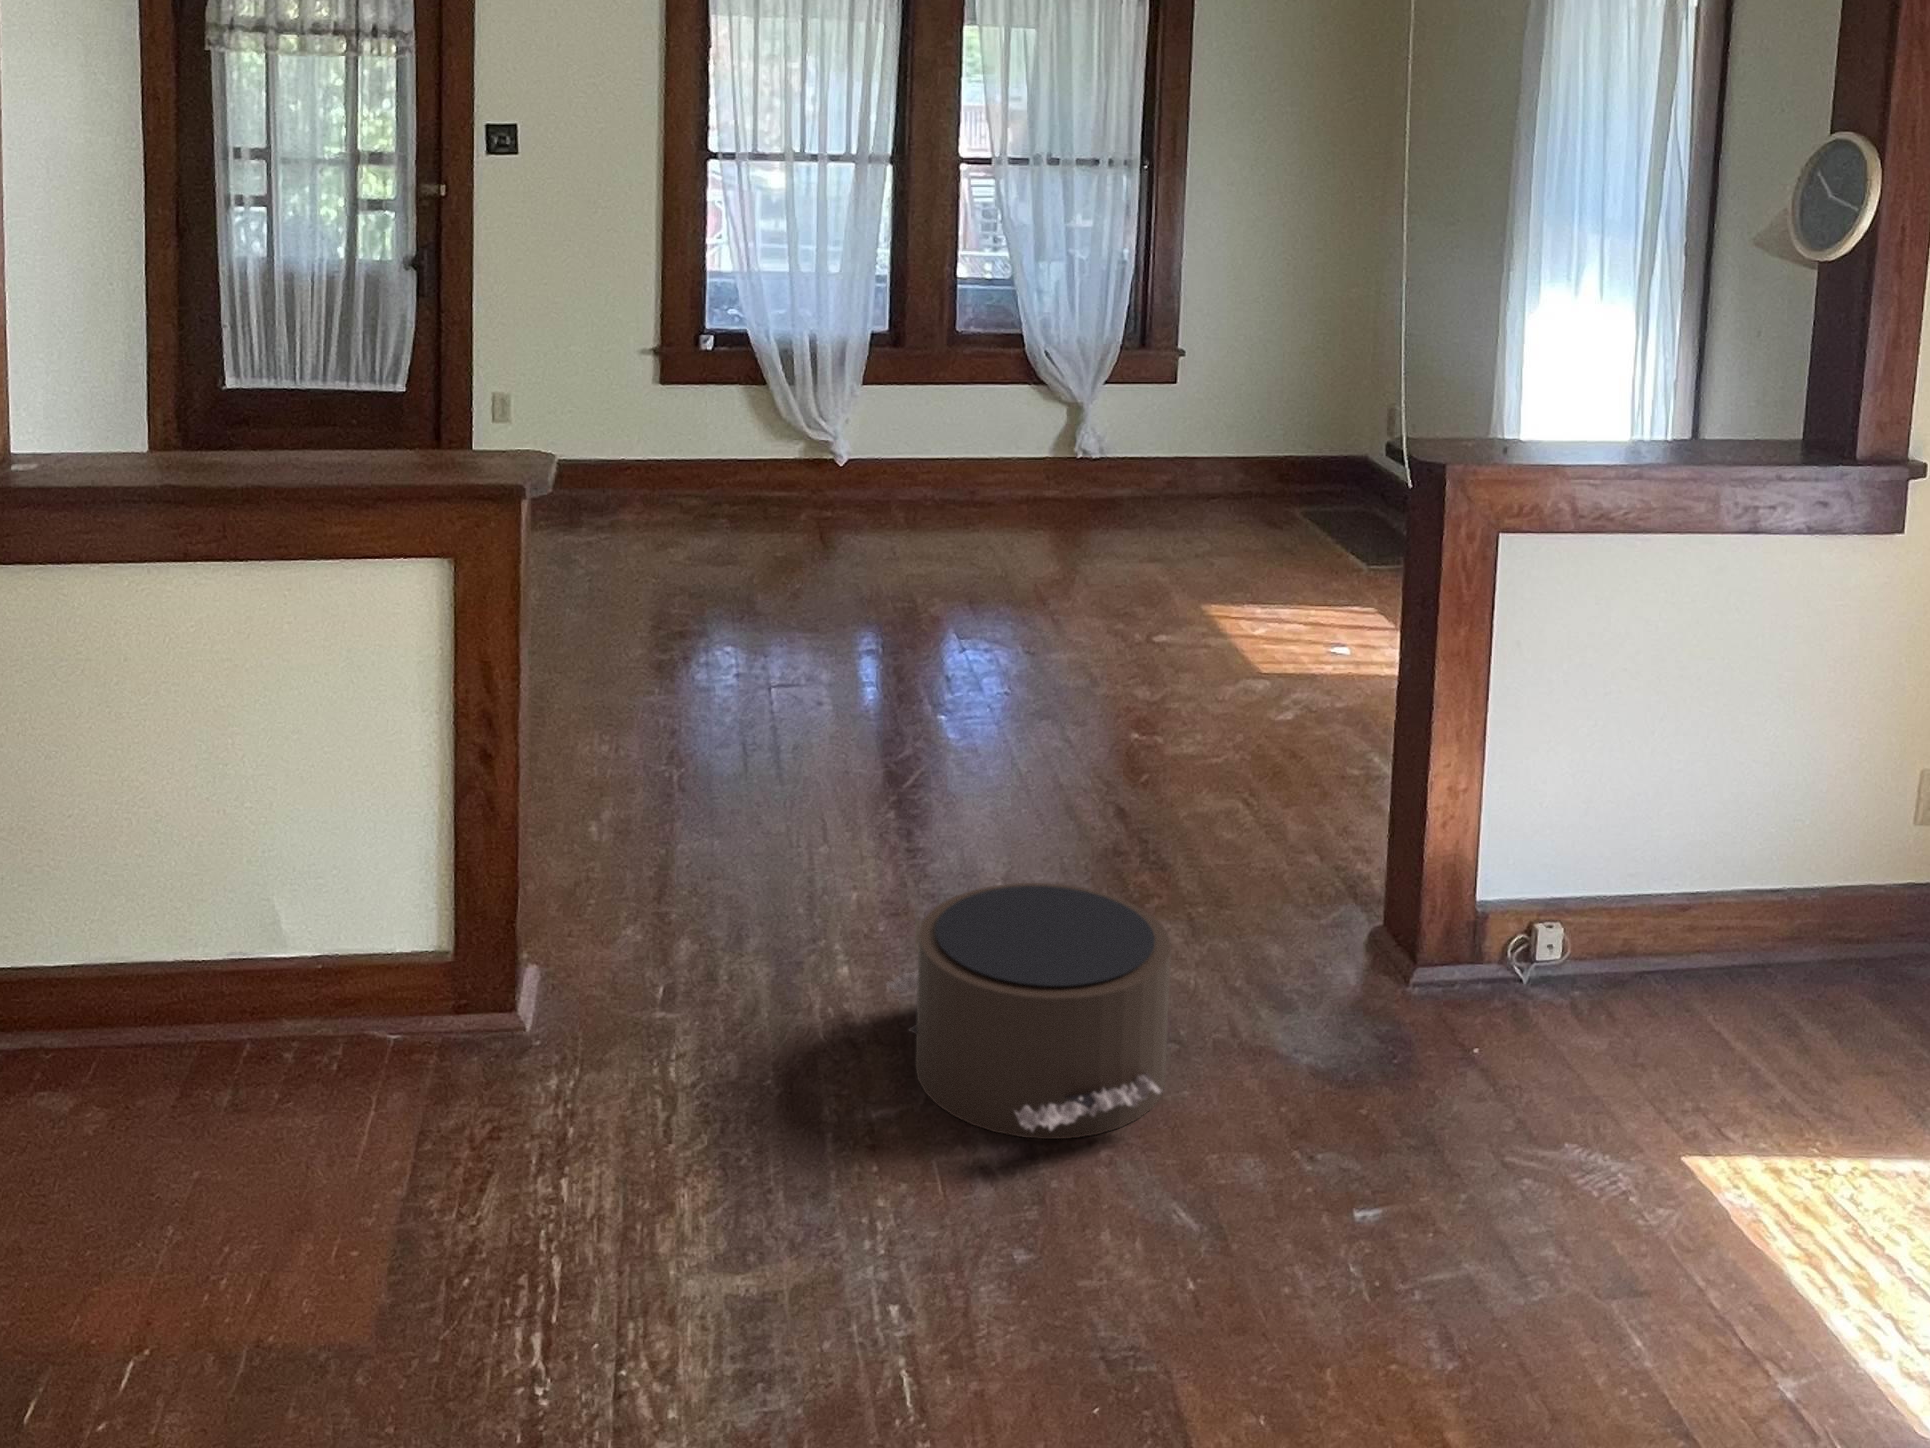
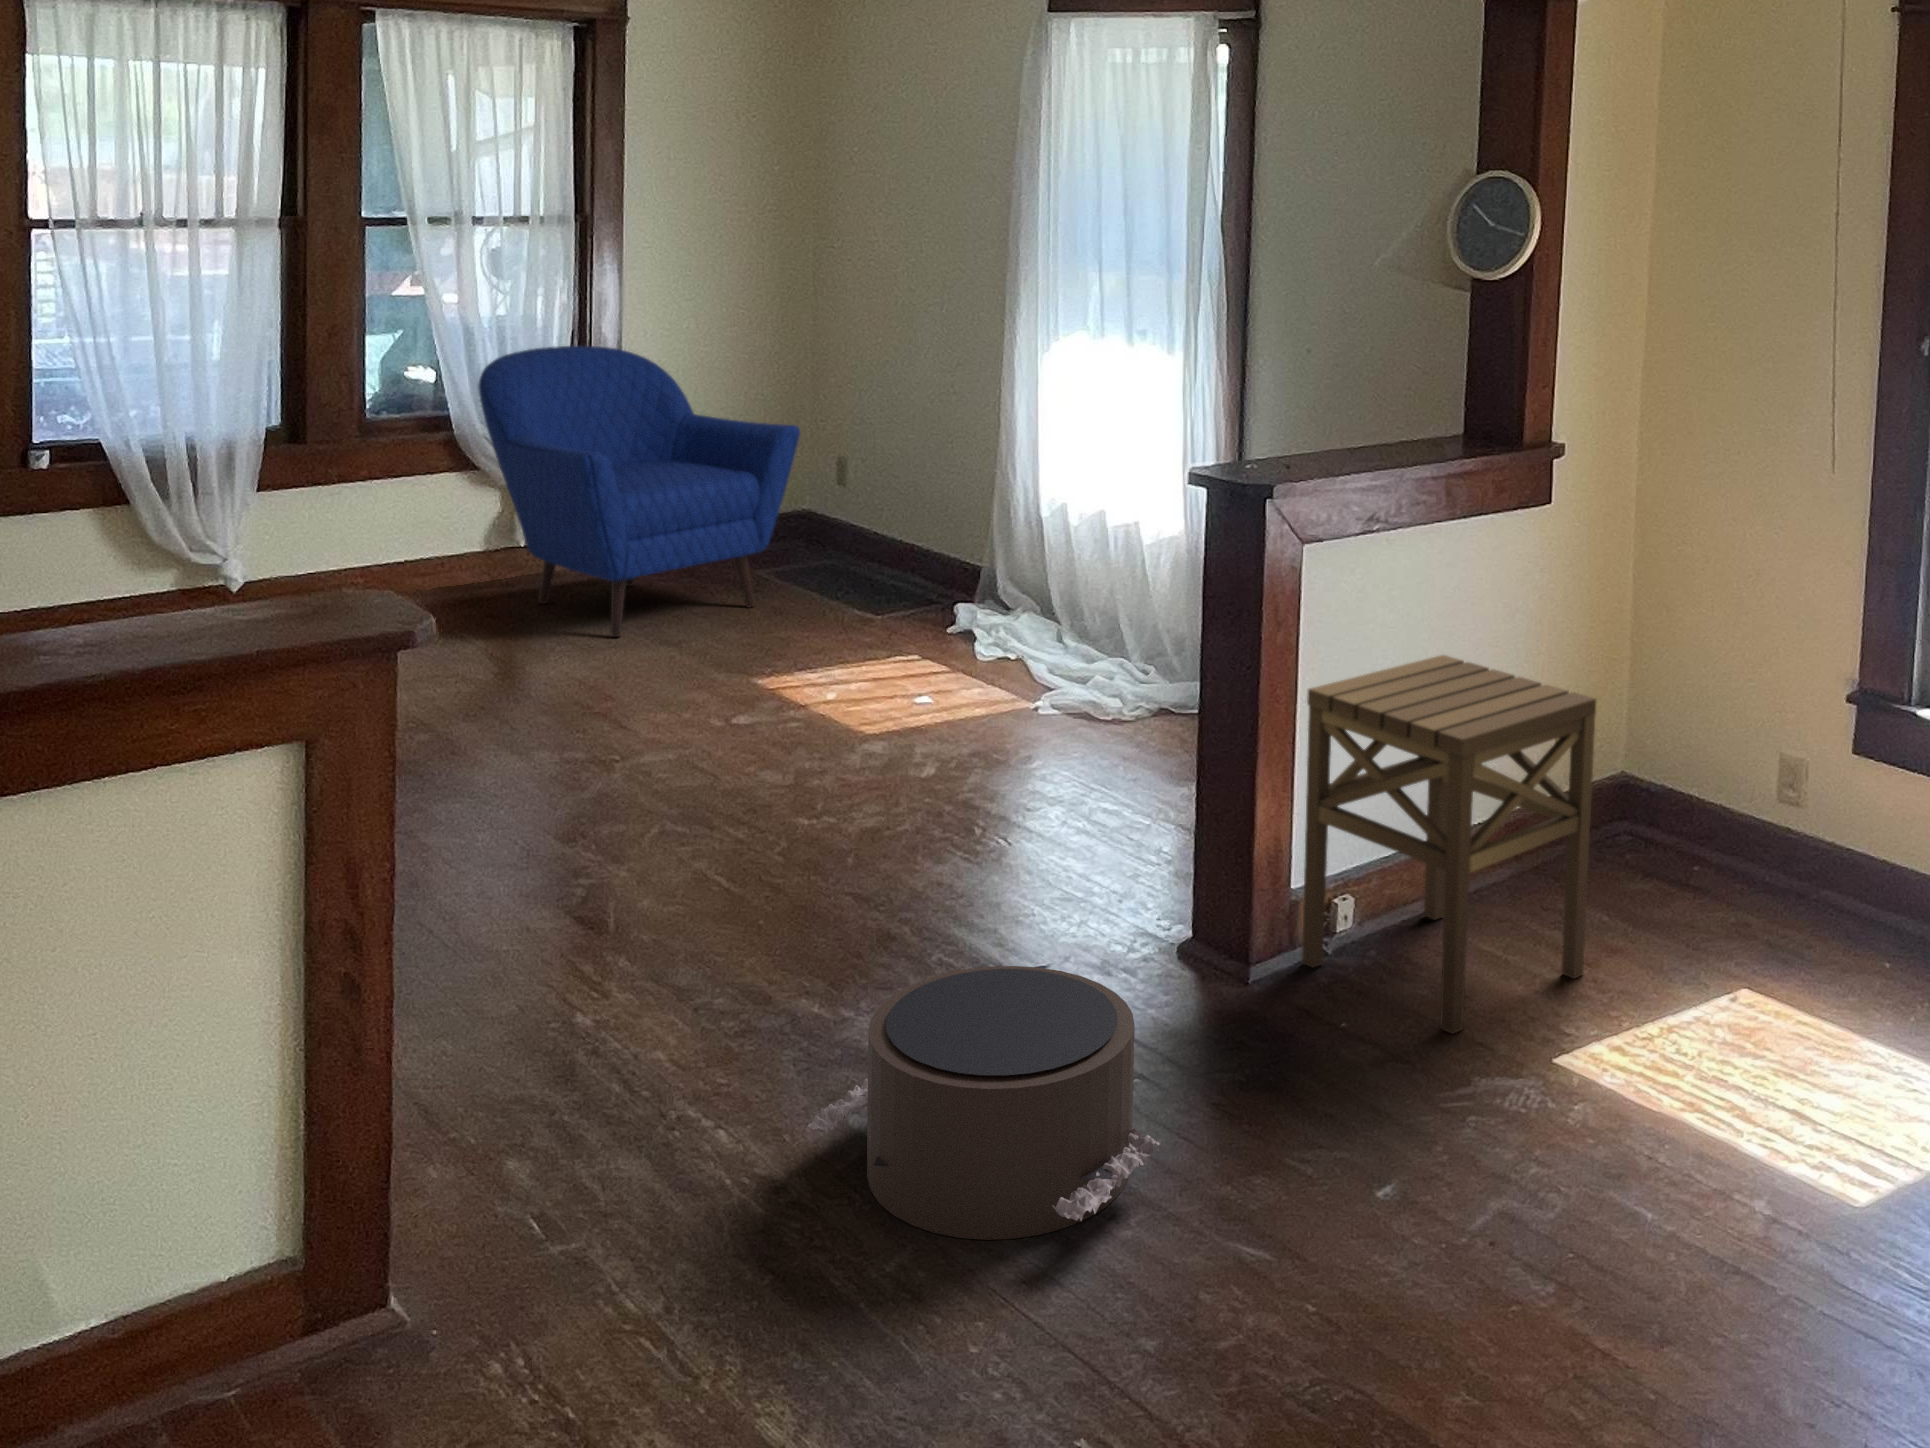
armchair: none [1041,282,1320,553] -> present [478,346,800,637]
side table: none [1494,687,1844,1096] -> present [1302,655,1596,1034]

